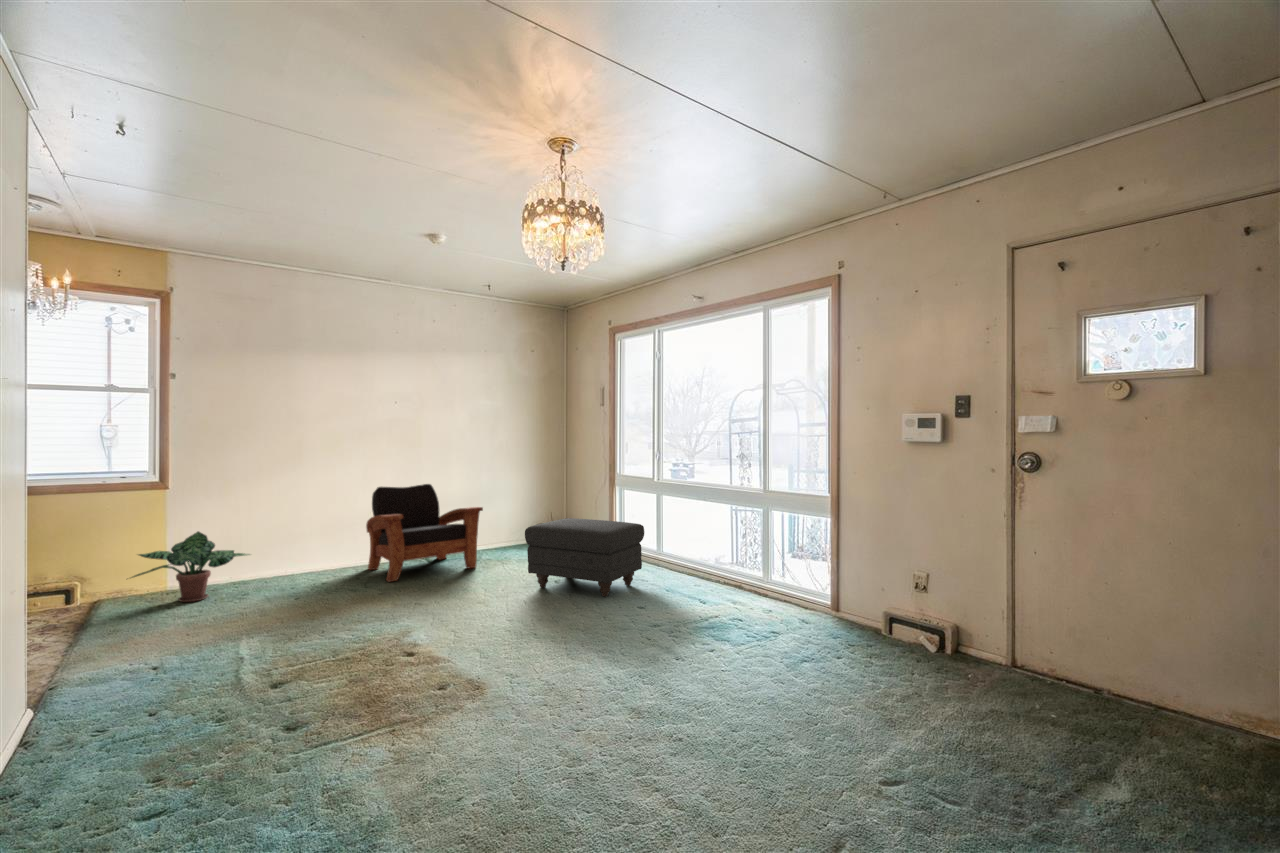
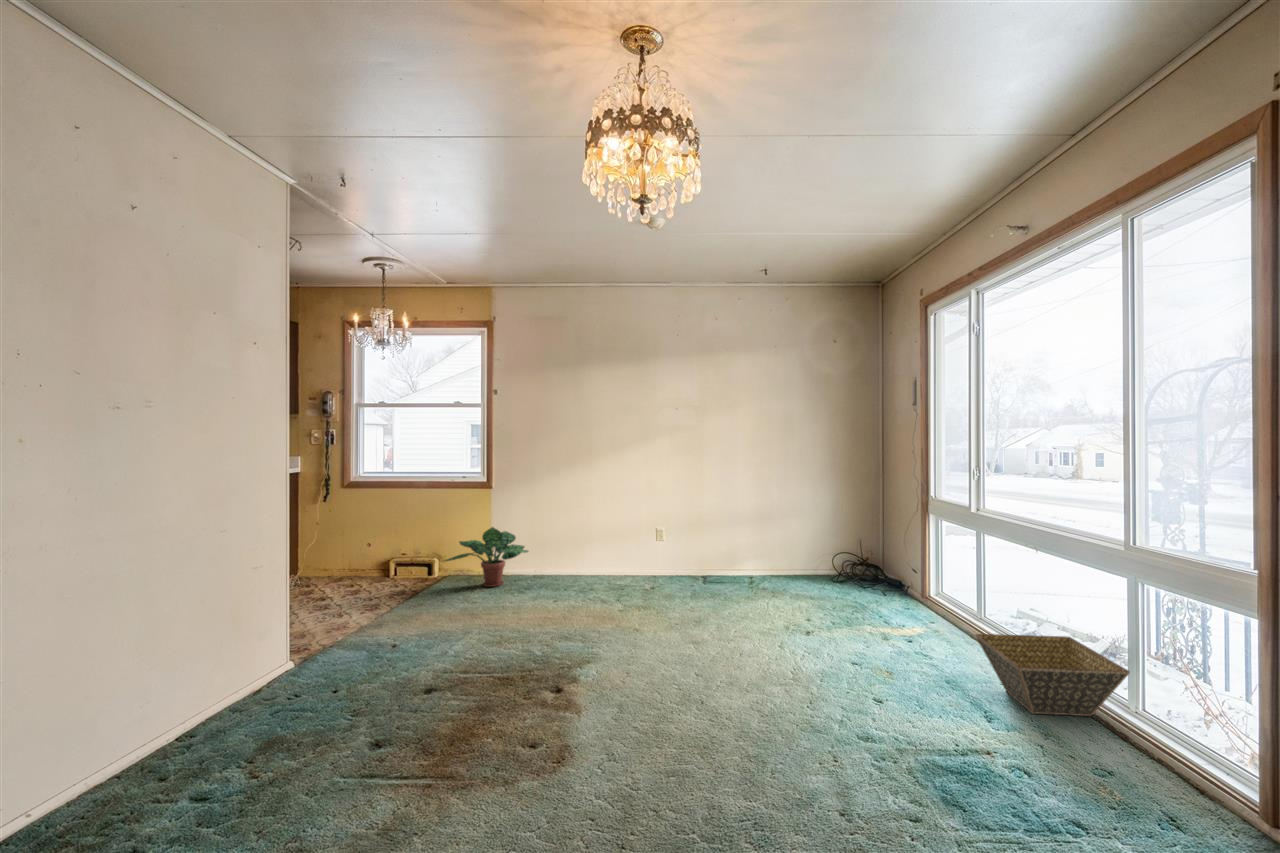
armchair: present [366,484,483,582] -> none [632,495,743,597]
ottoman: present [525,518,644,597] -> none [757,552,918,669]
basket: none [682,550,765,595] -> present [975,634,1130,716]

